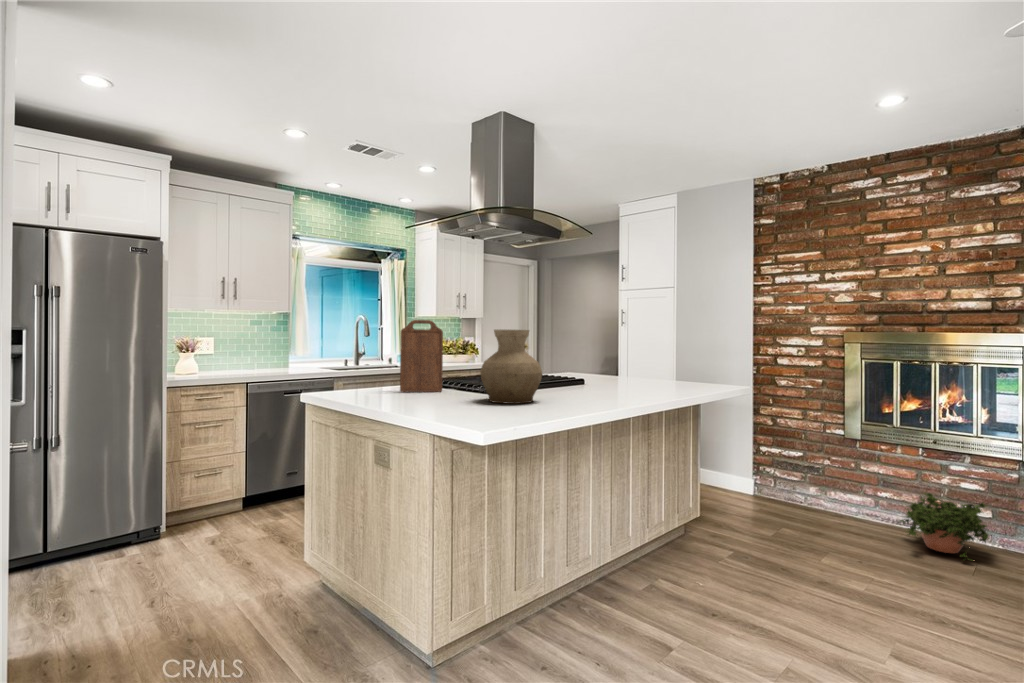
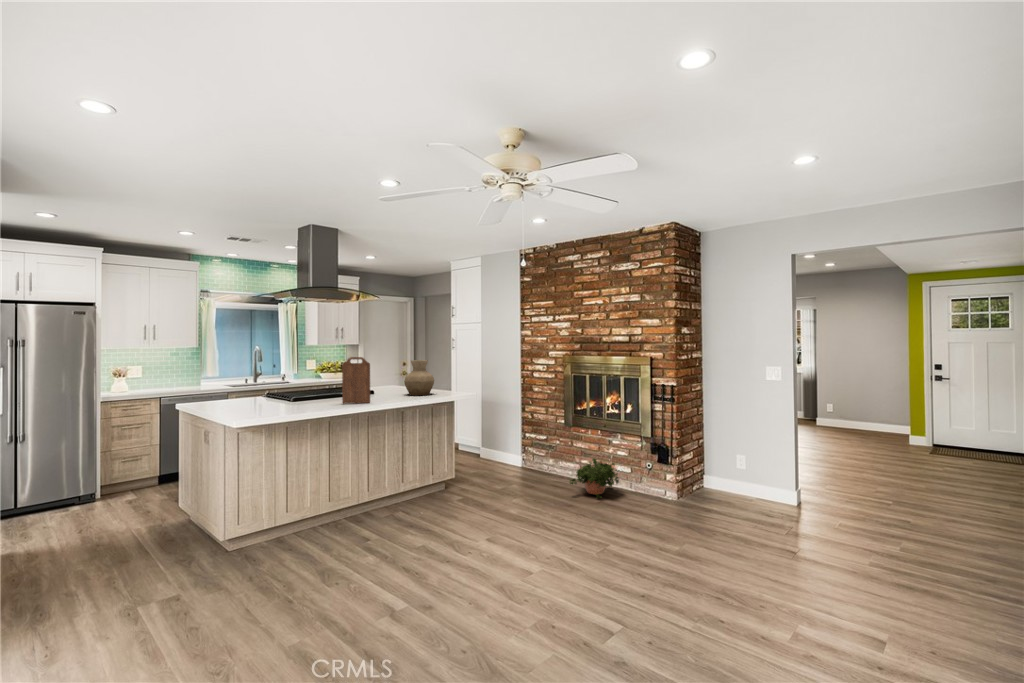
cutting board: present [400,320,443,392] -> present [342,357,370,403]
vase: present [480,329,542,404] -> present [404,360,434,396]

